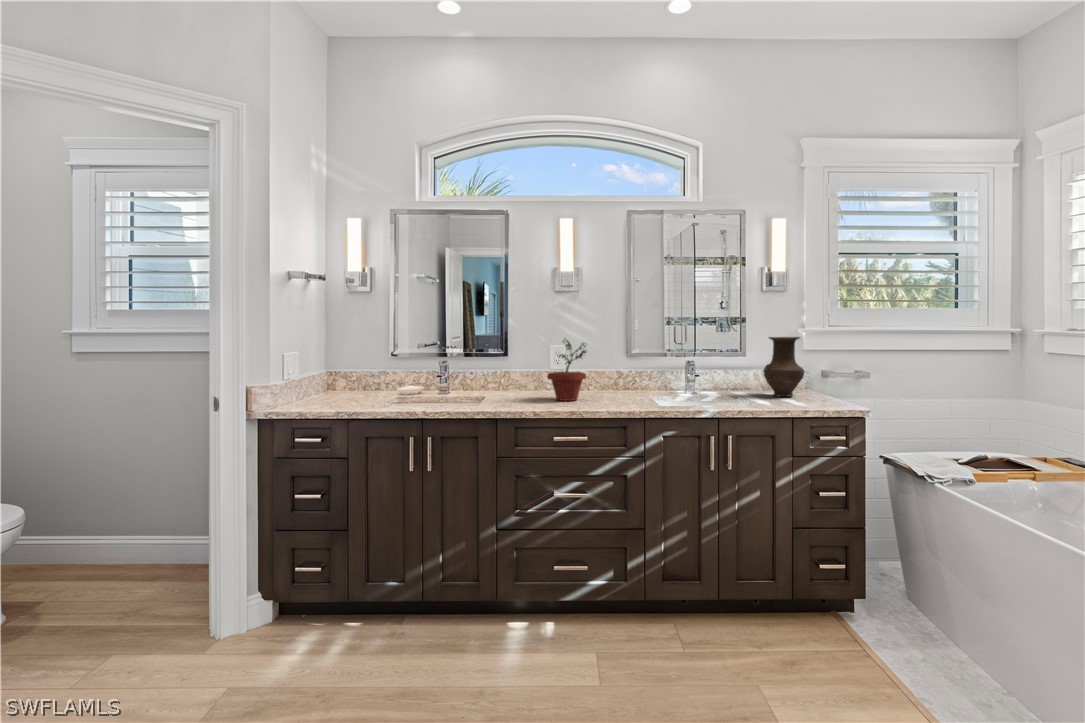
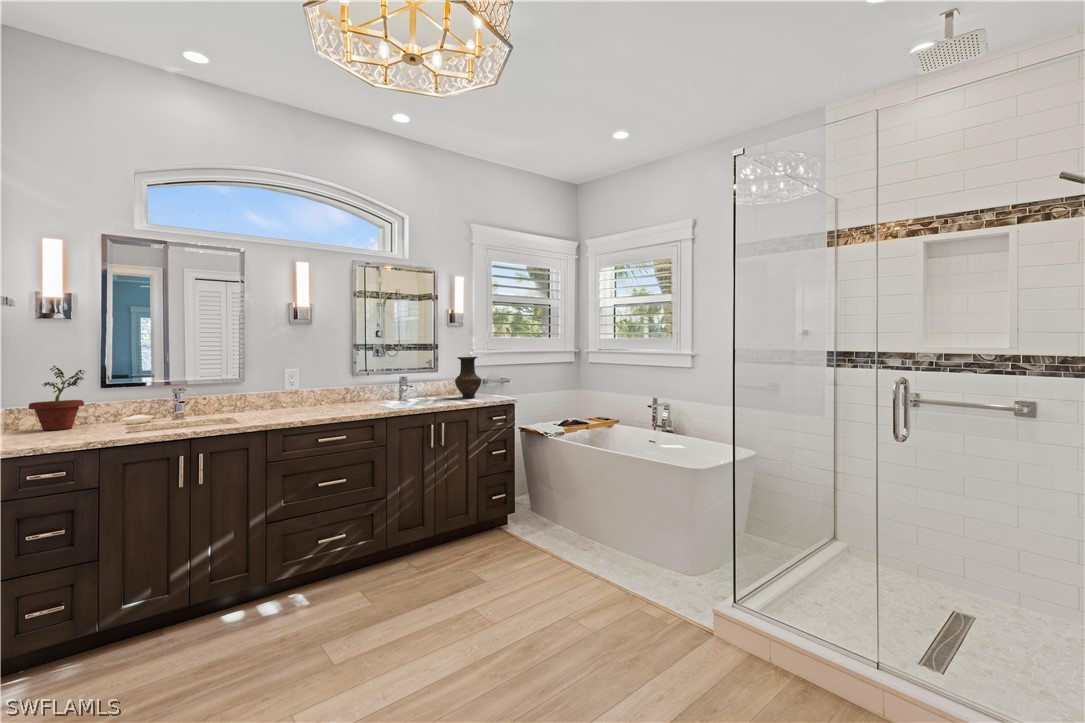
potted plant: present [547,338,587,401] -> present [28,366,85,430]

